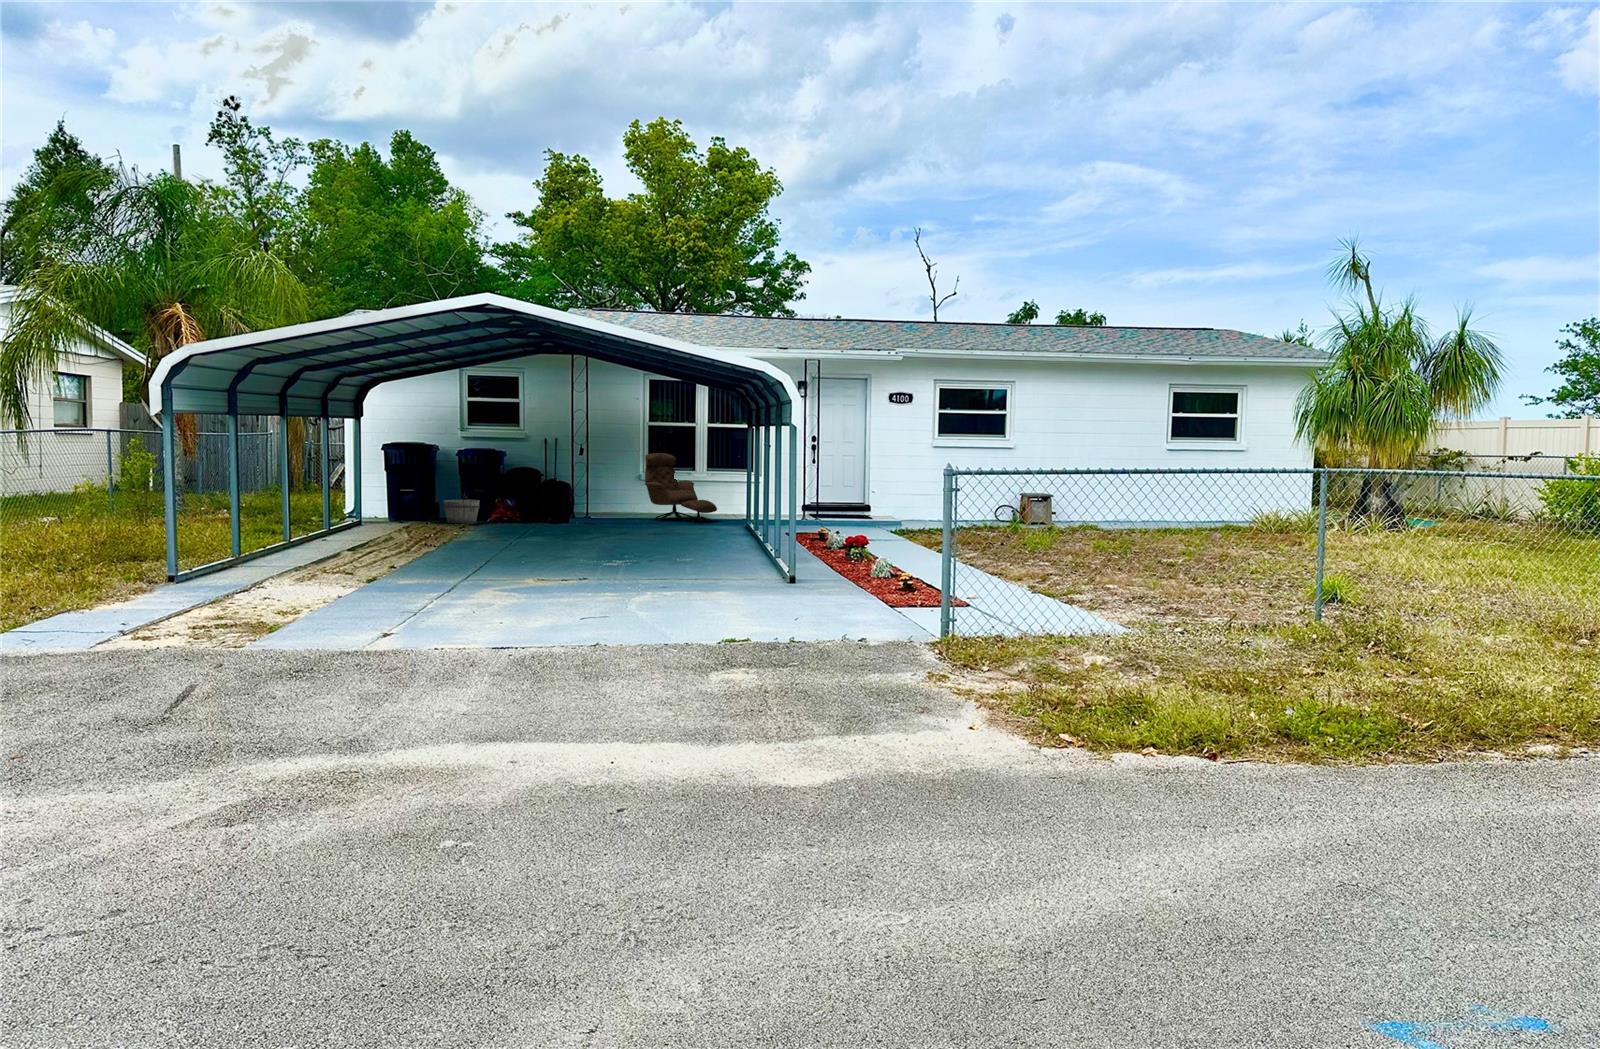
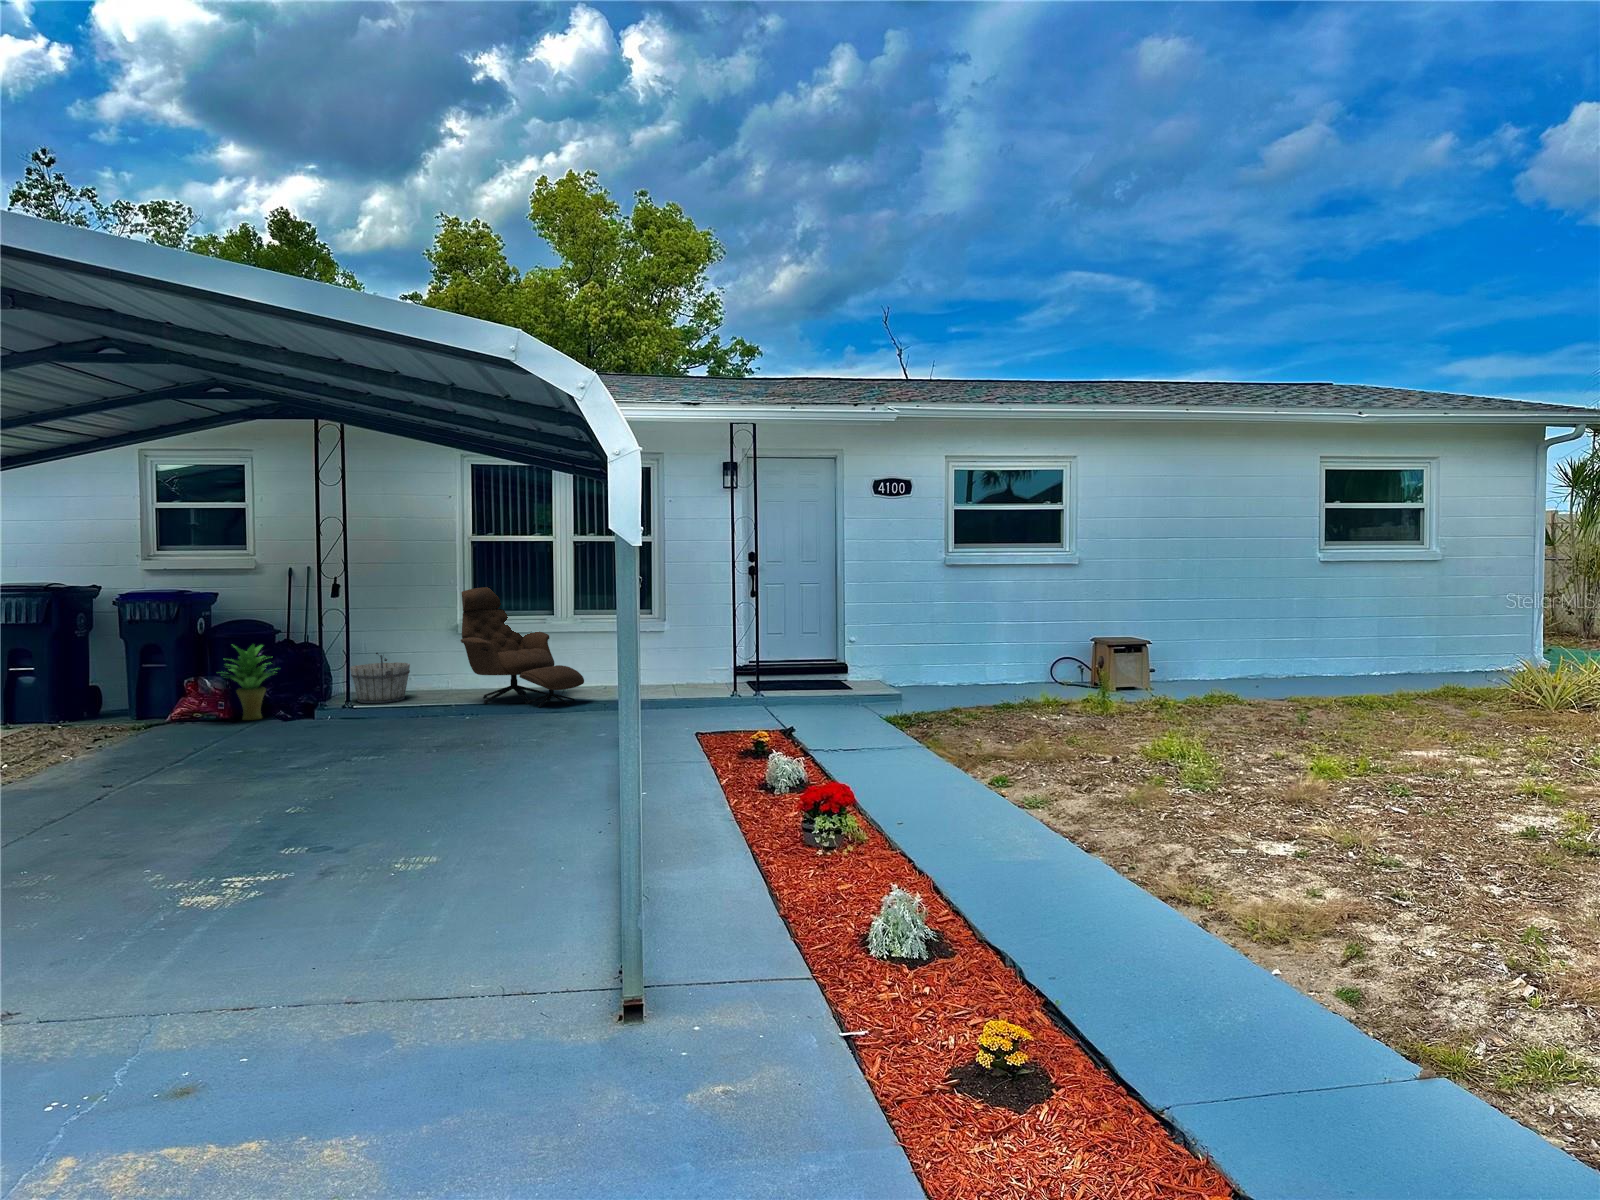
potted plant: none [516,481,549,524] -> present [228,644,276,720]
wooden bucket: present [443,494,480,523] -> present [350,653,410,703]

